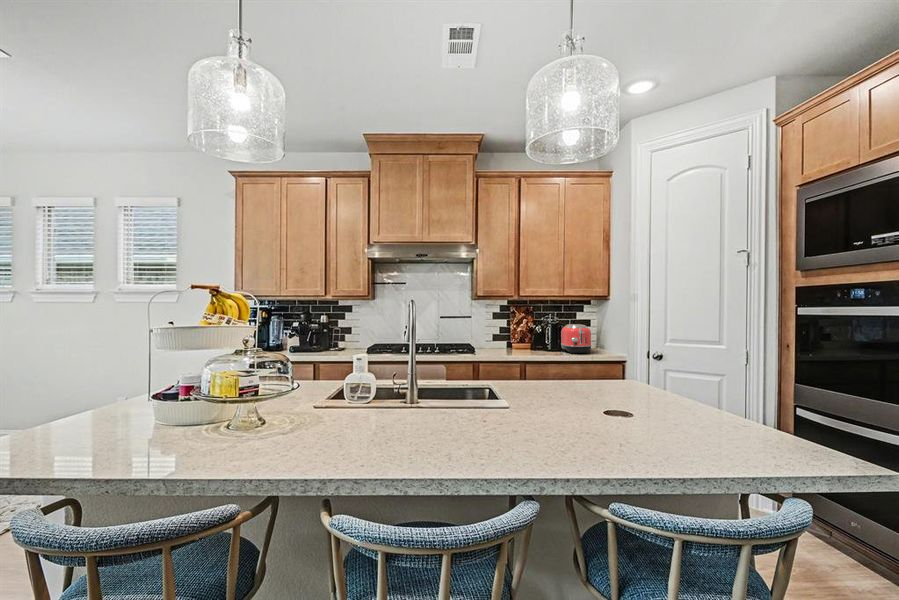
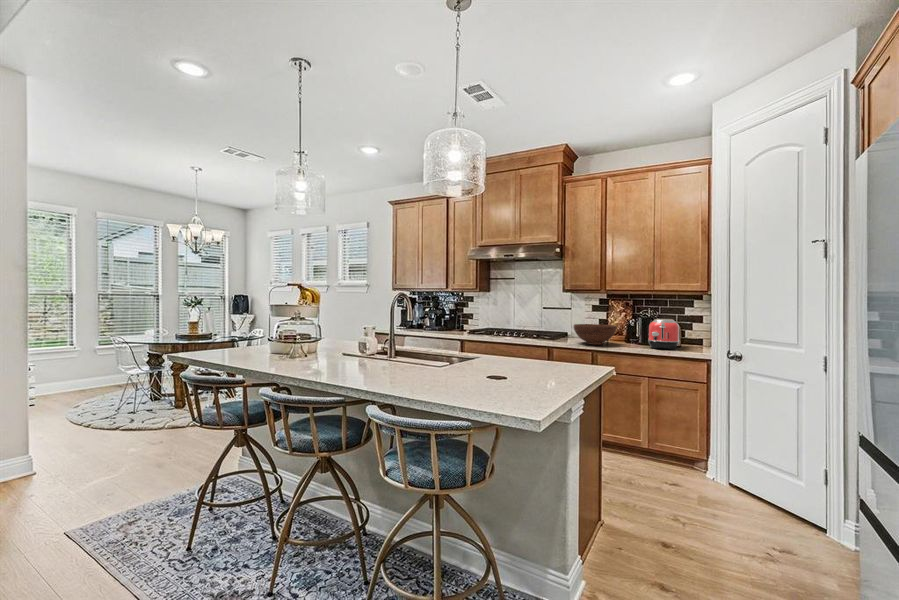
fruit bowl: none [495,333,538,354] -> present [574,324,616,345]

